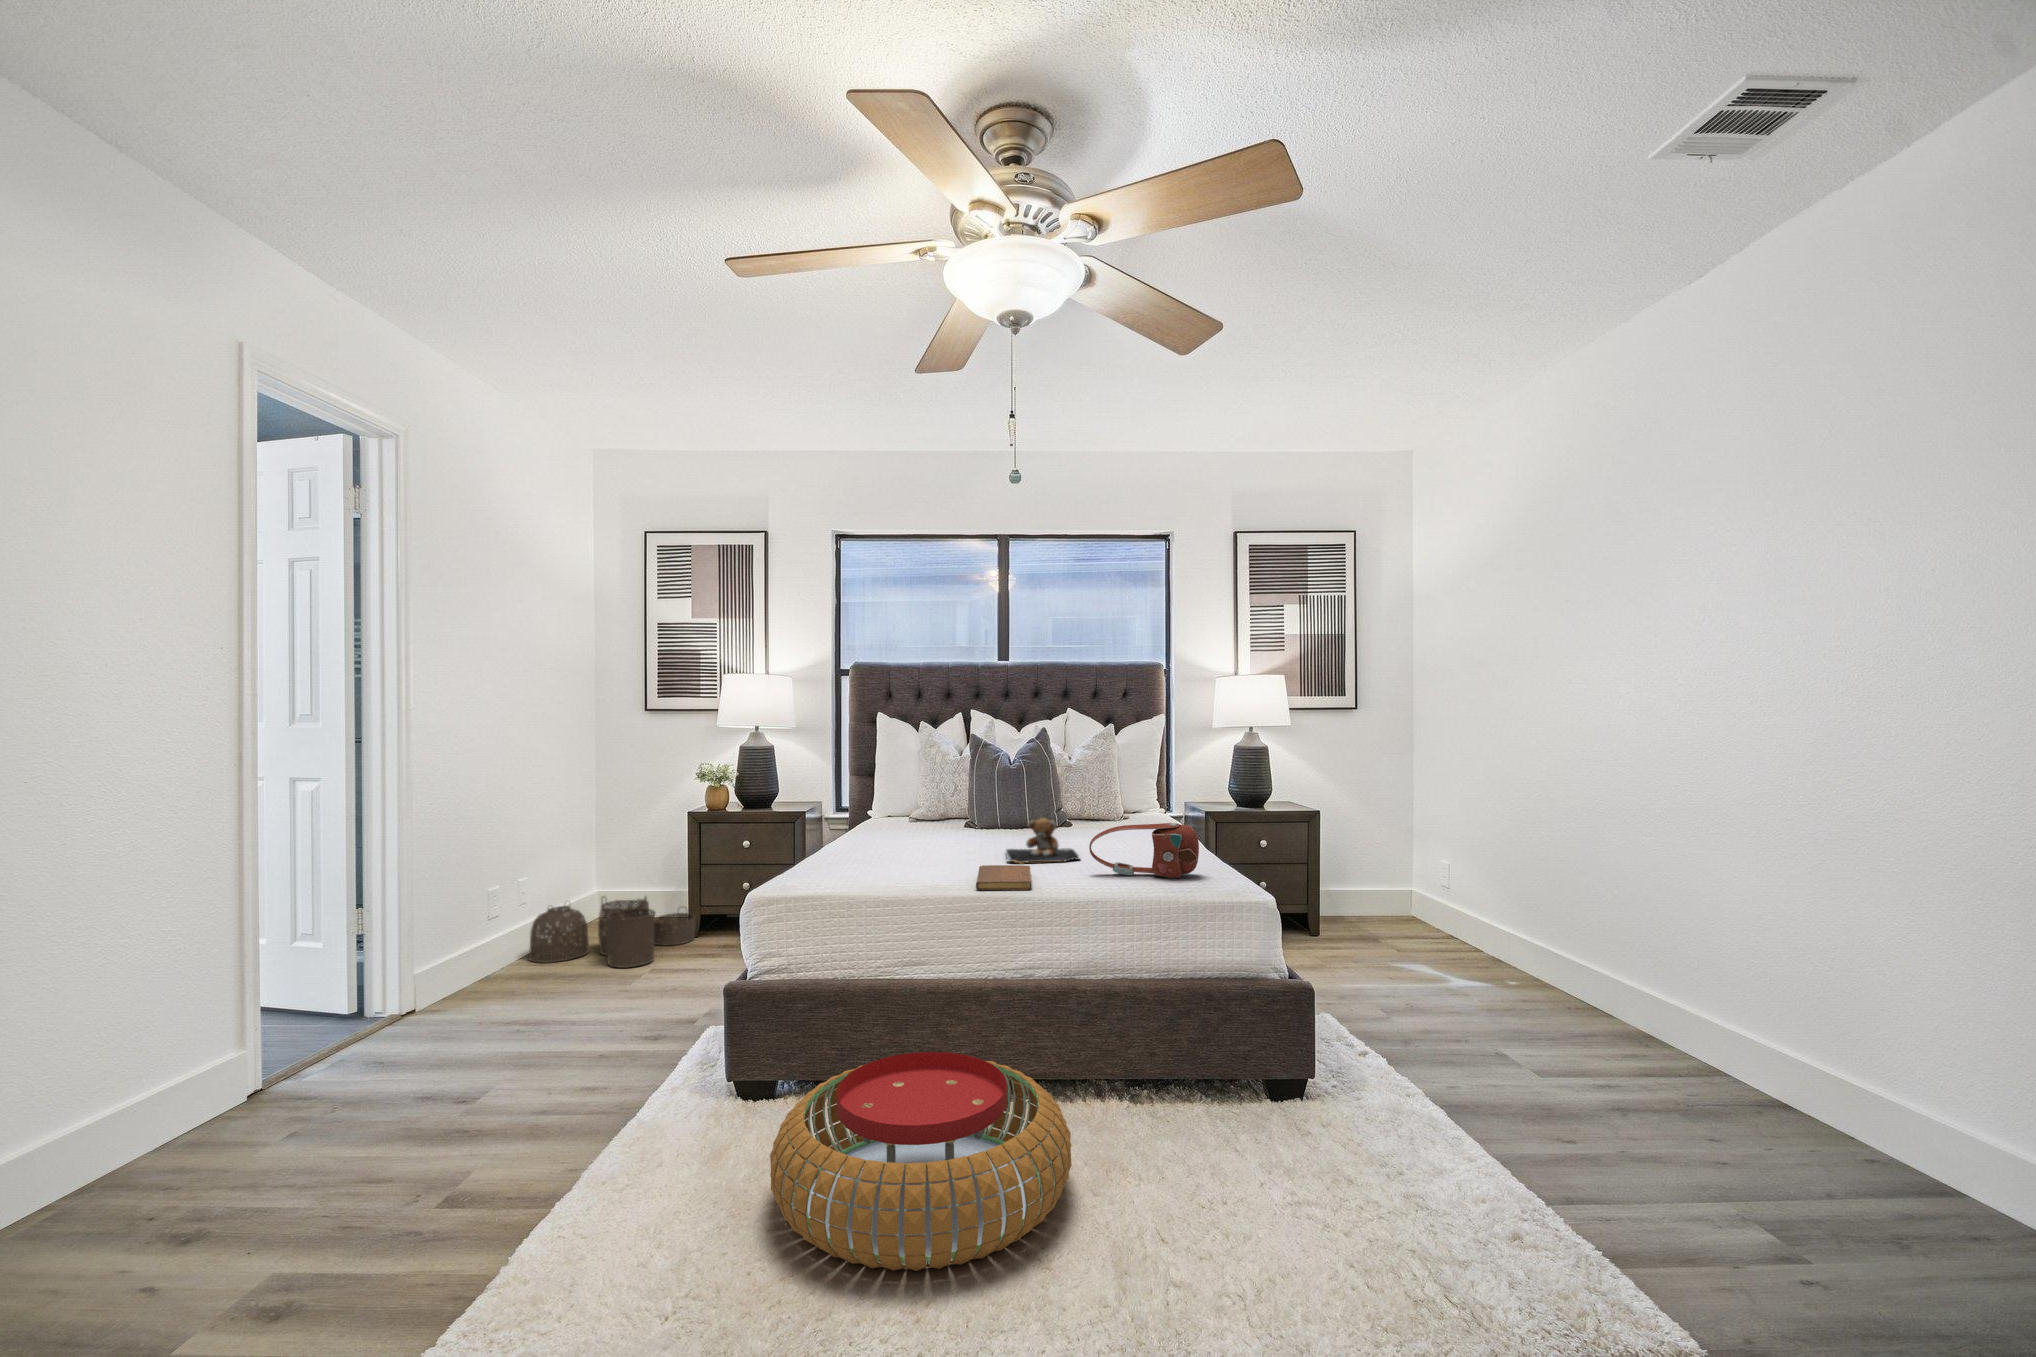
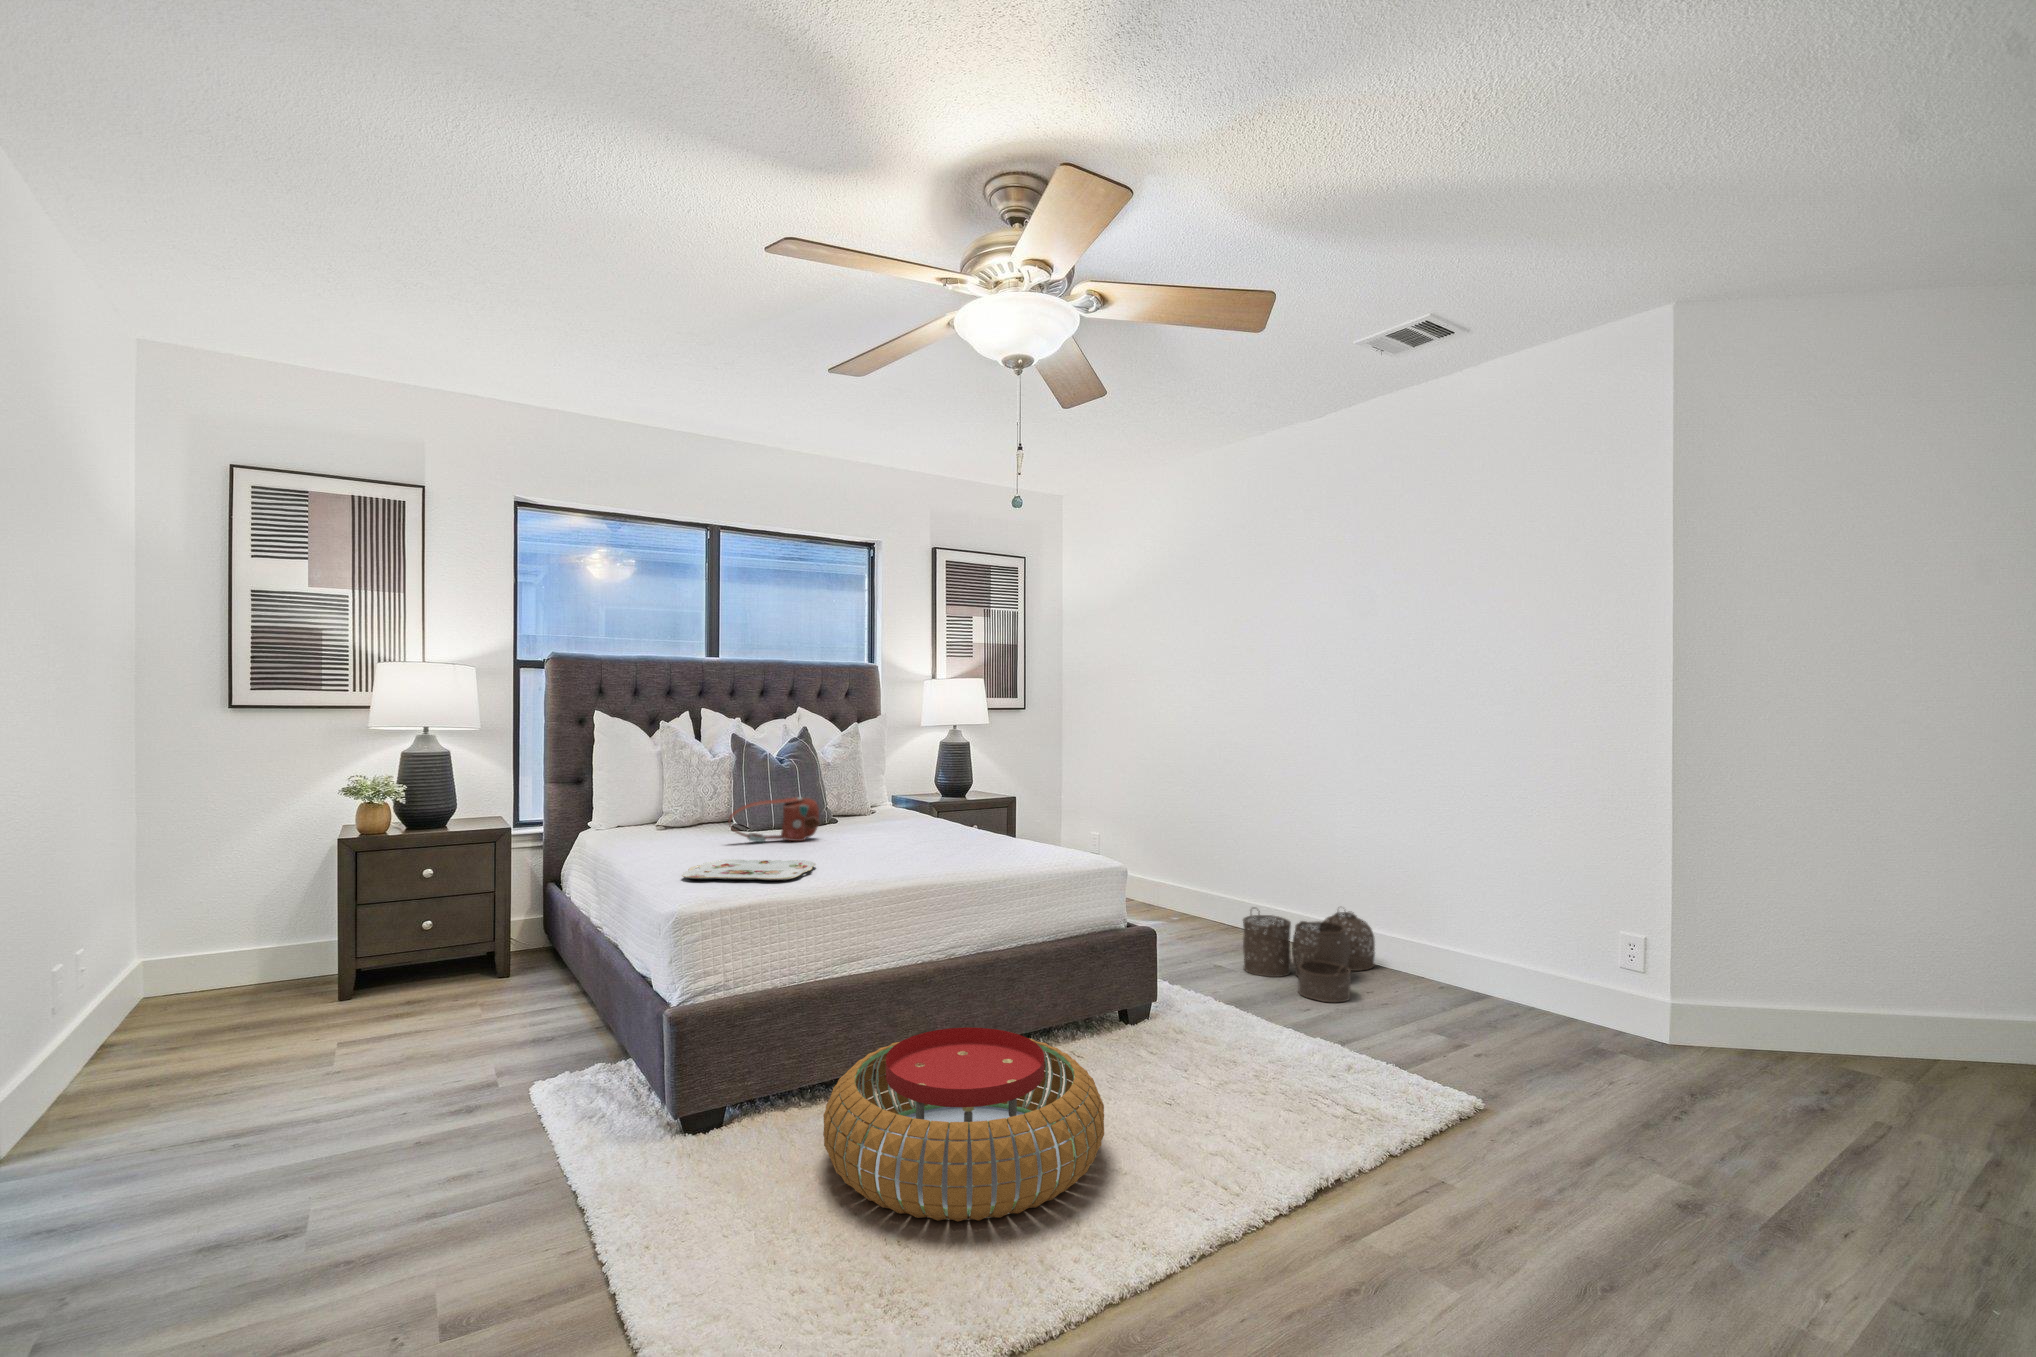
teddy bear: present [1006,818,1079,864] -> none [842,813,927,857]
handbag: present [1089,823,1199,878] -> present [729,797,820,842]
serving tray: none [818,853,944,877] -> present [682,859,816,880]
notebook: present [976,865,1031,890] -> none [866,856,945,880]
woven basket: present [528,897,695,968] -> present [1243,908,1375,1002]

